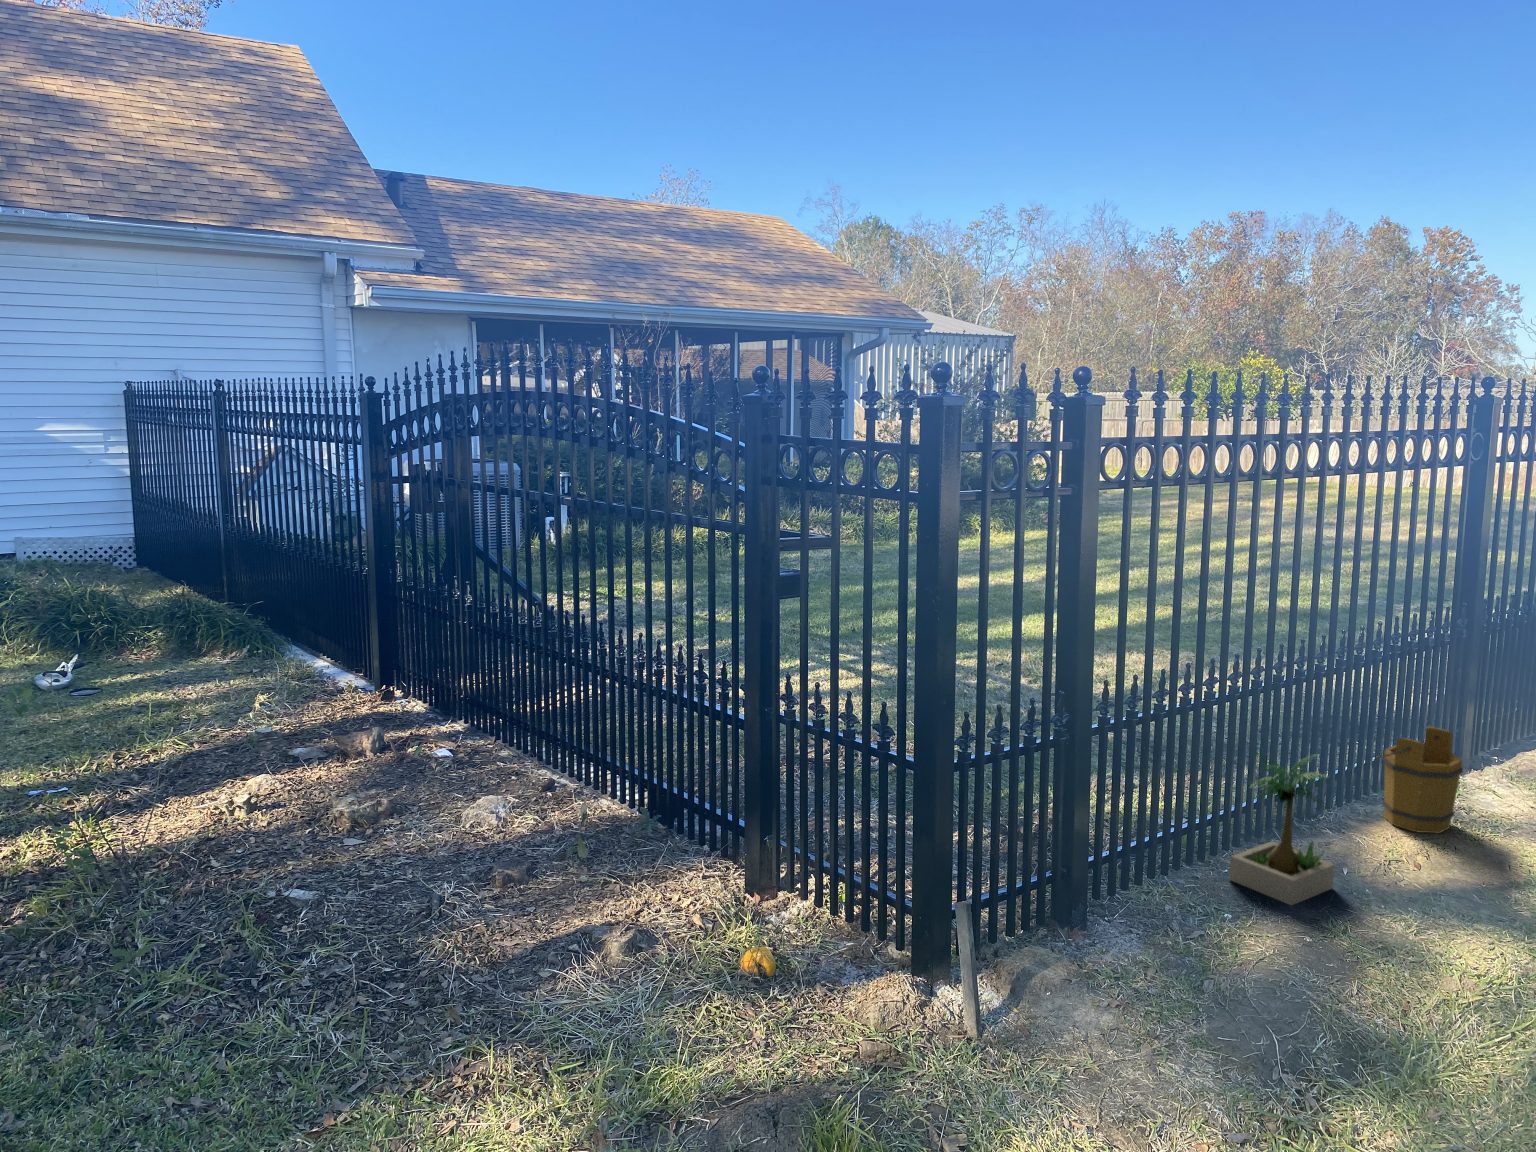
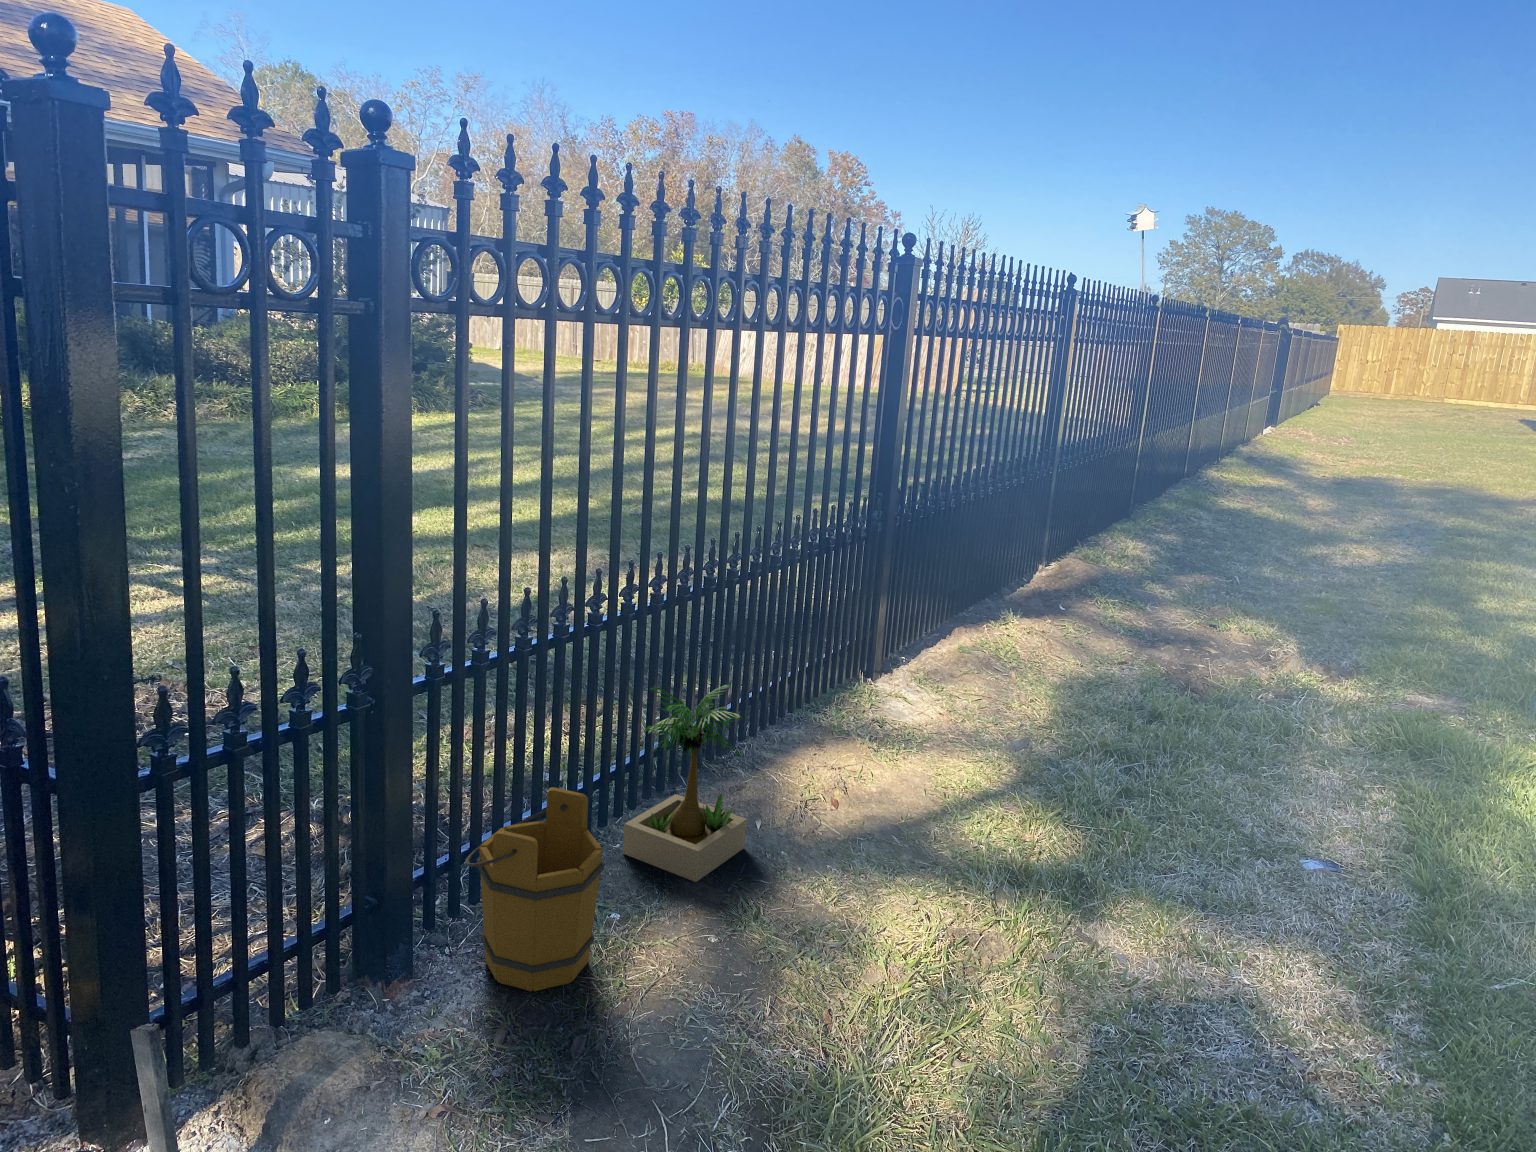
bucket: present [1376,726,1463,833] -> present [465,787,605,991]

